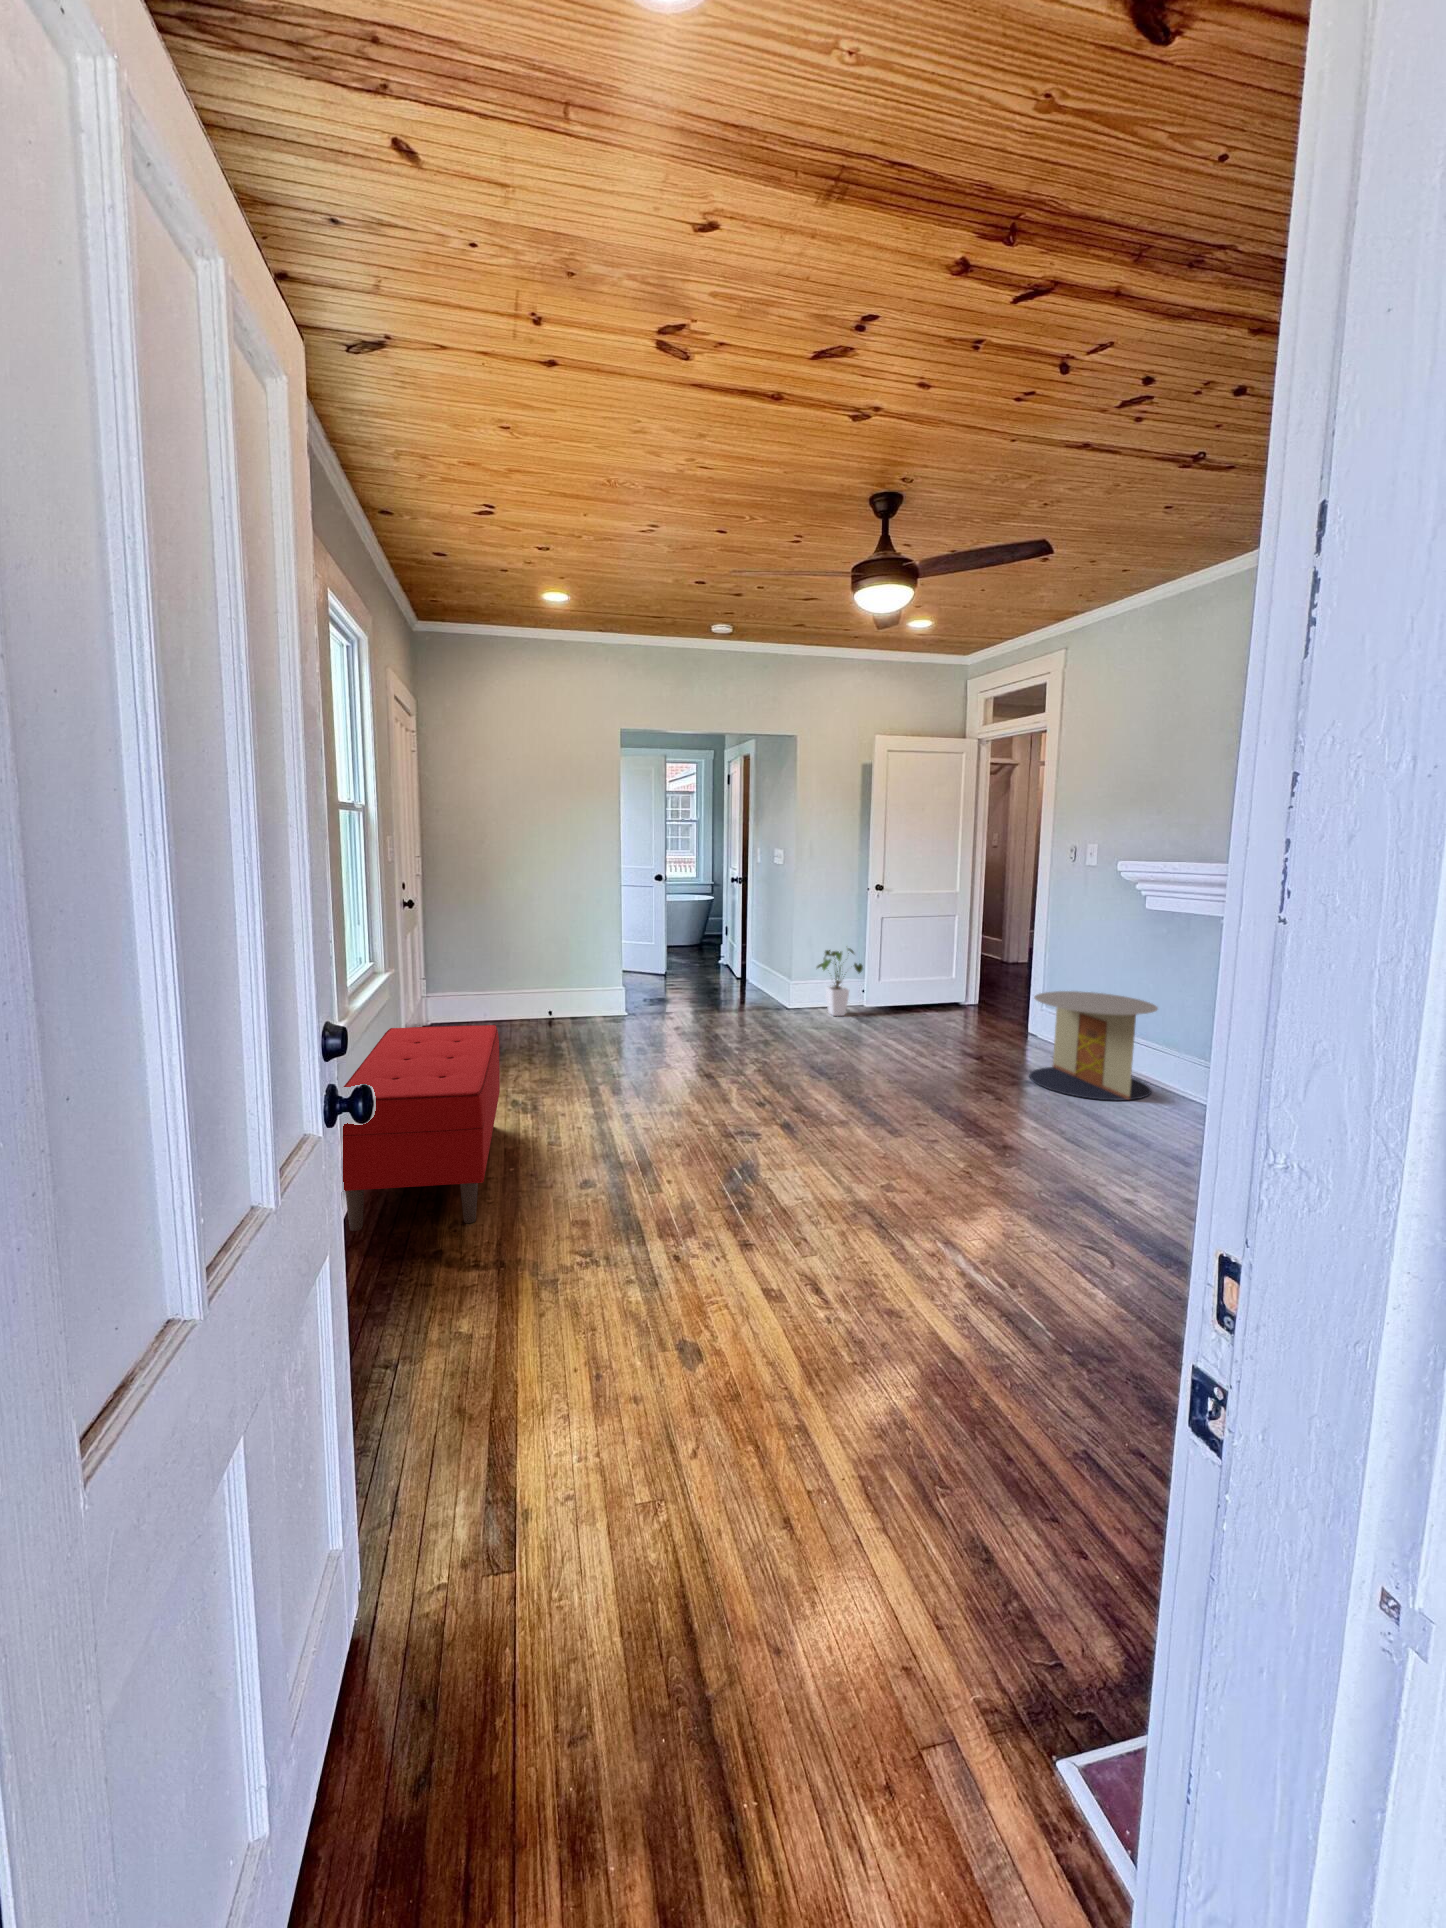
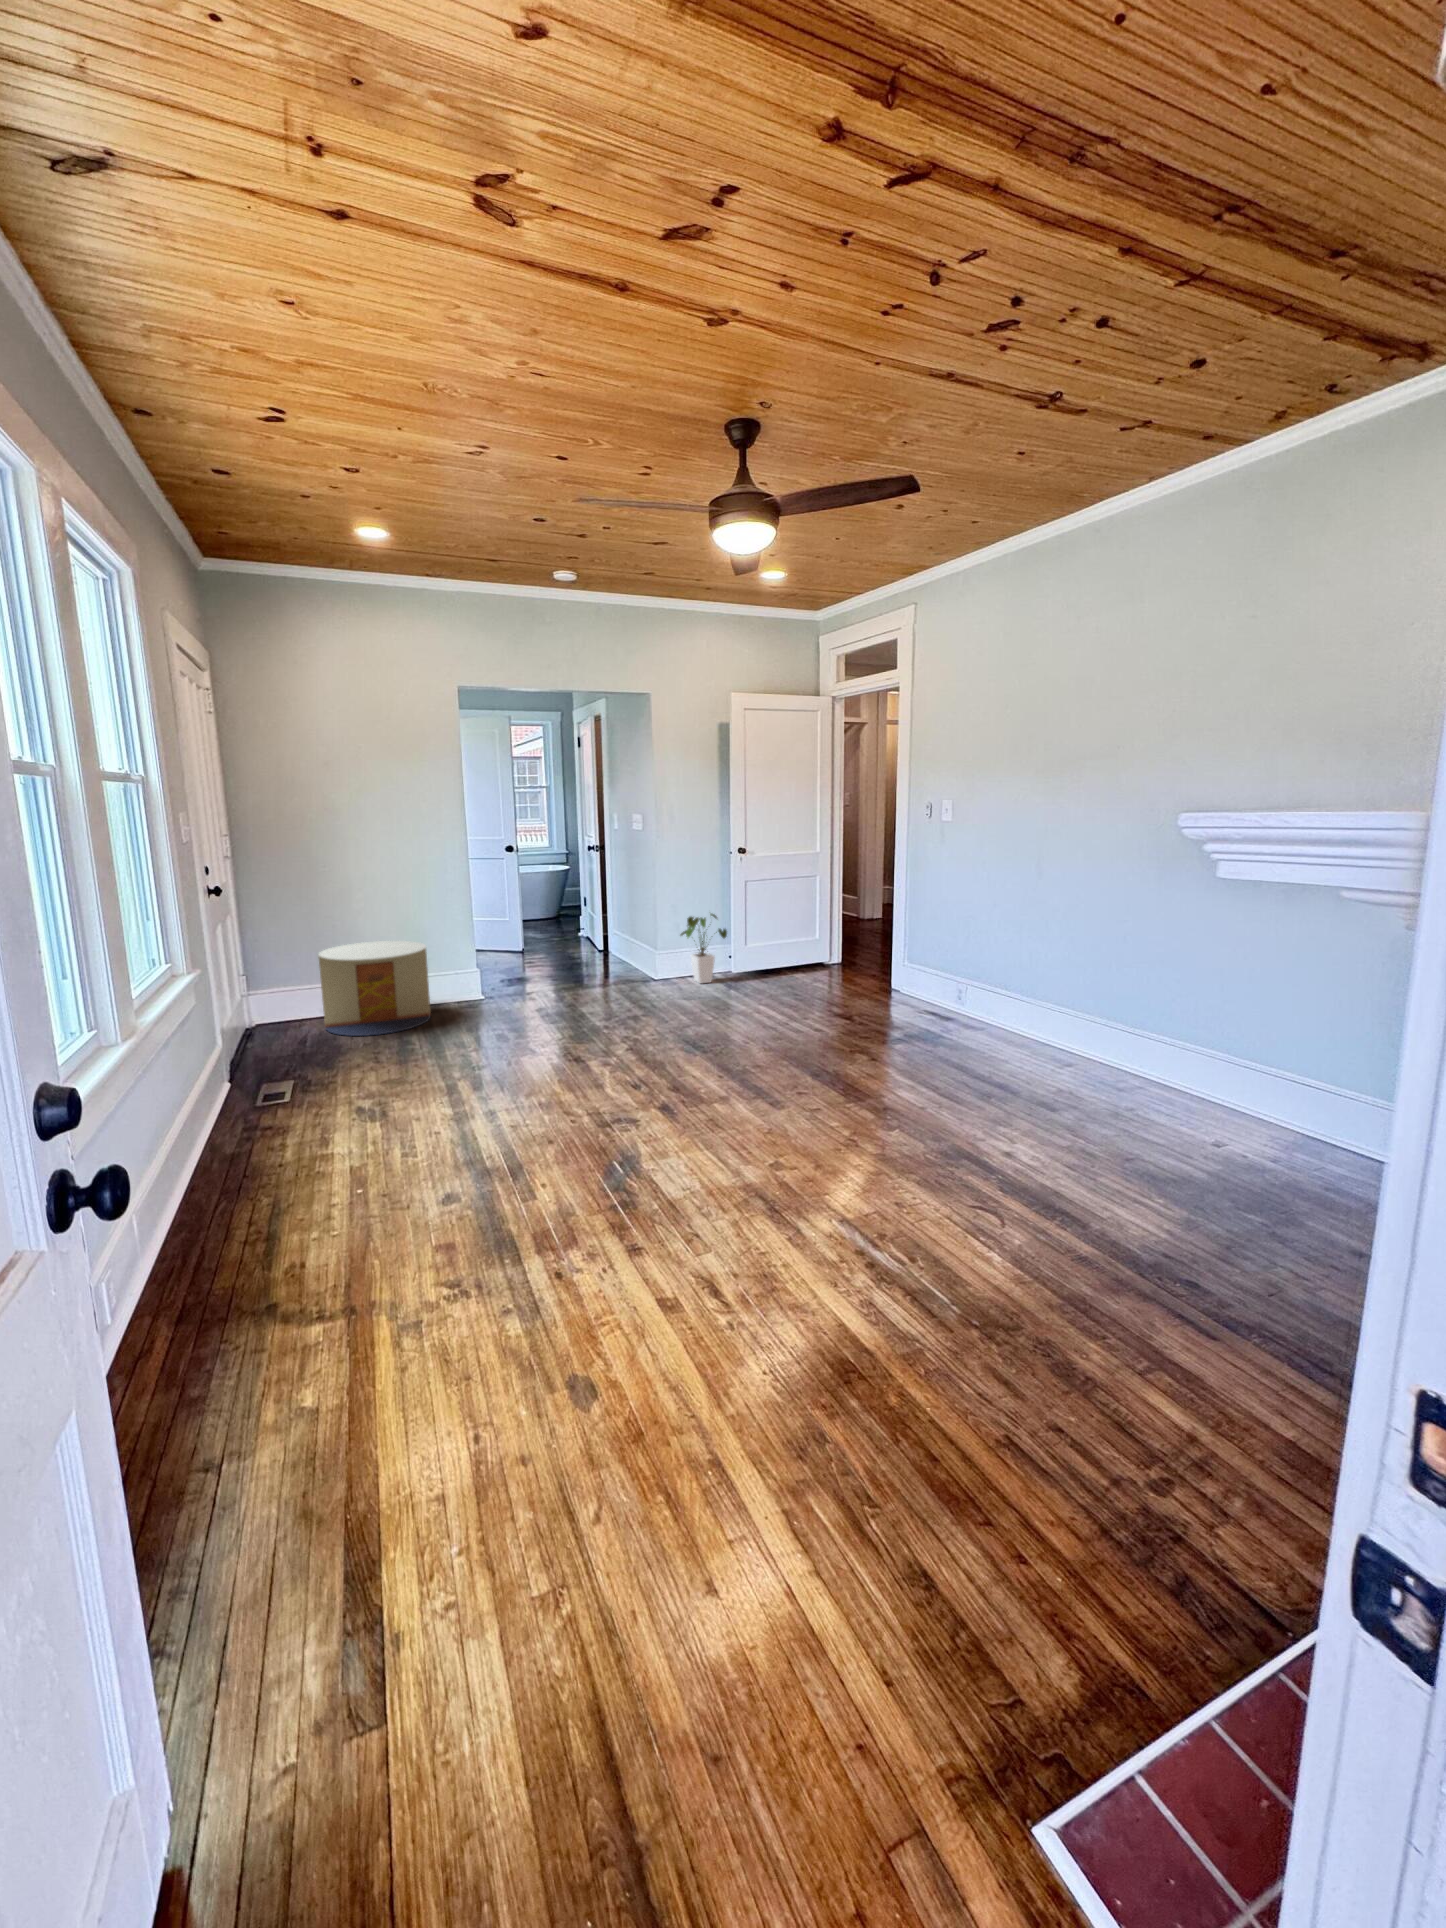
side table: present [1029,991,1158,1101] -> present [318,941,431,1036]
bench: present [343,1025,500,1231] -> none [125,1025,341,1289]

